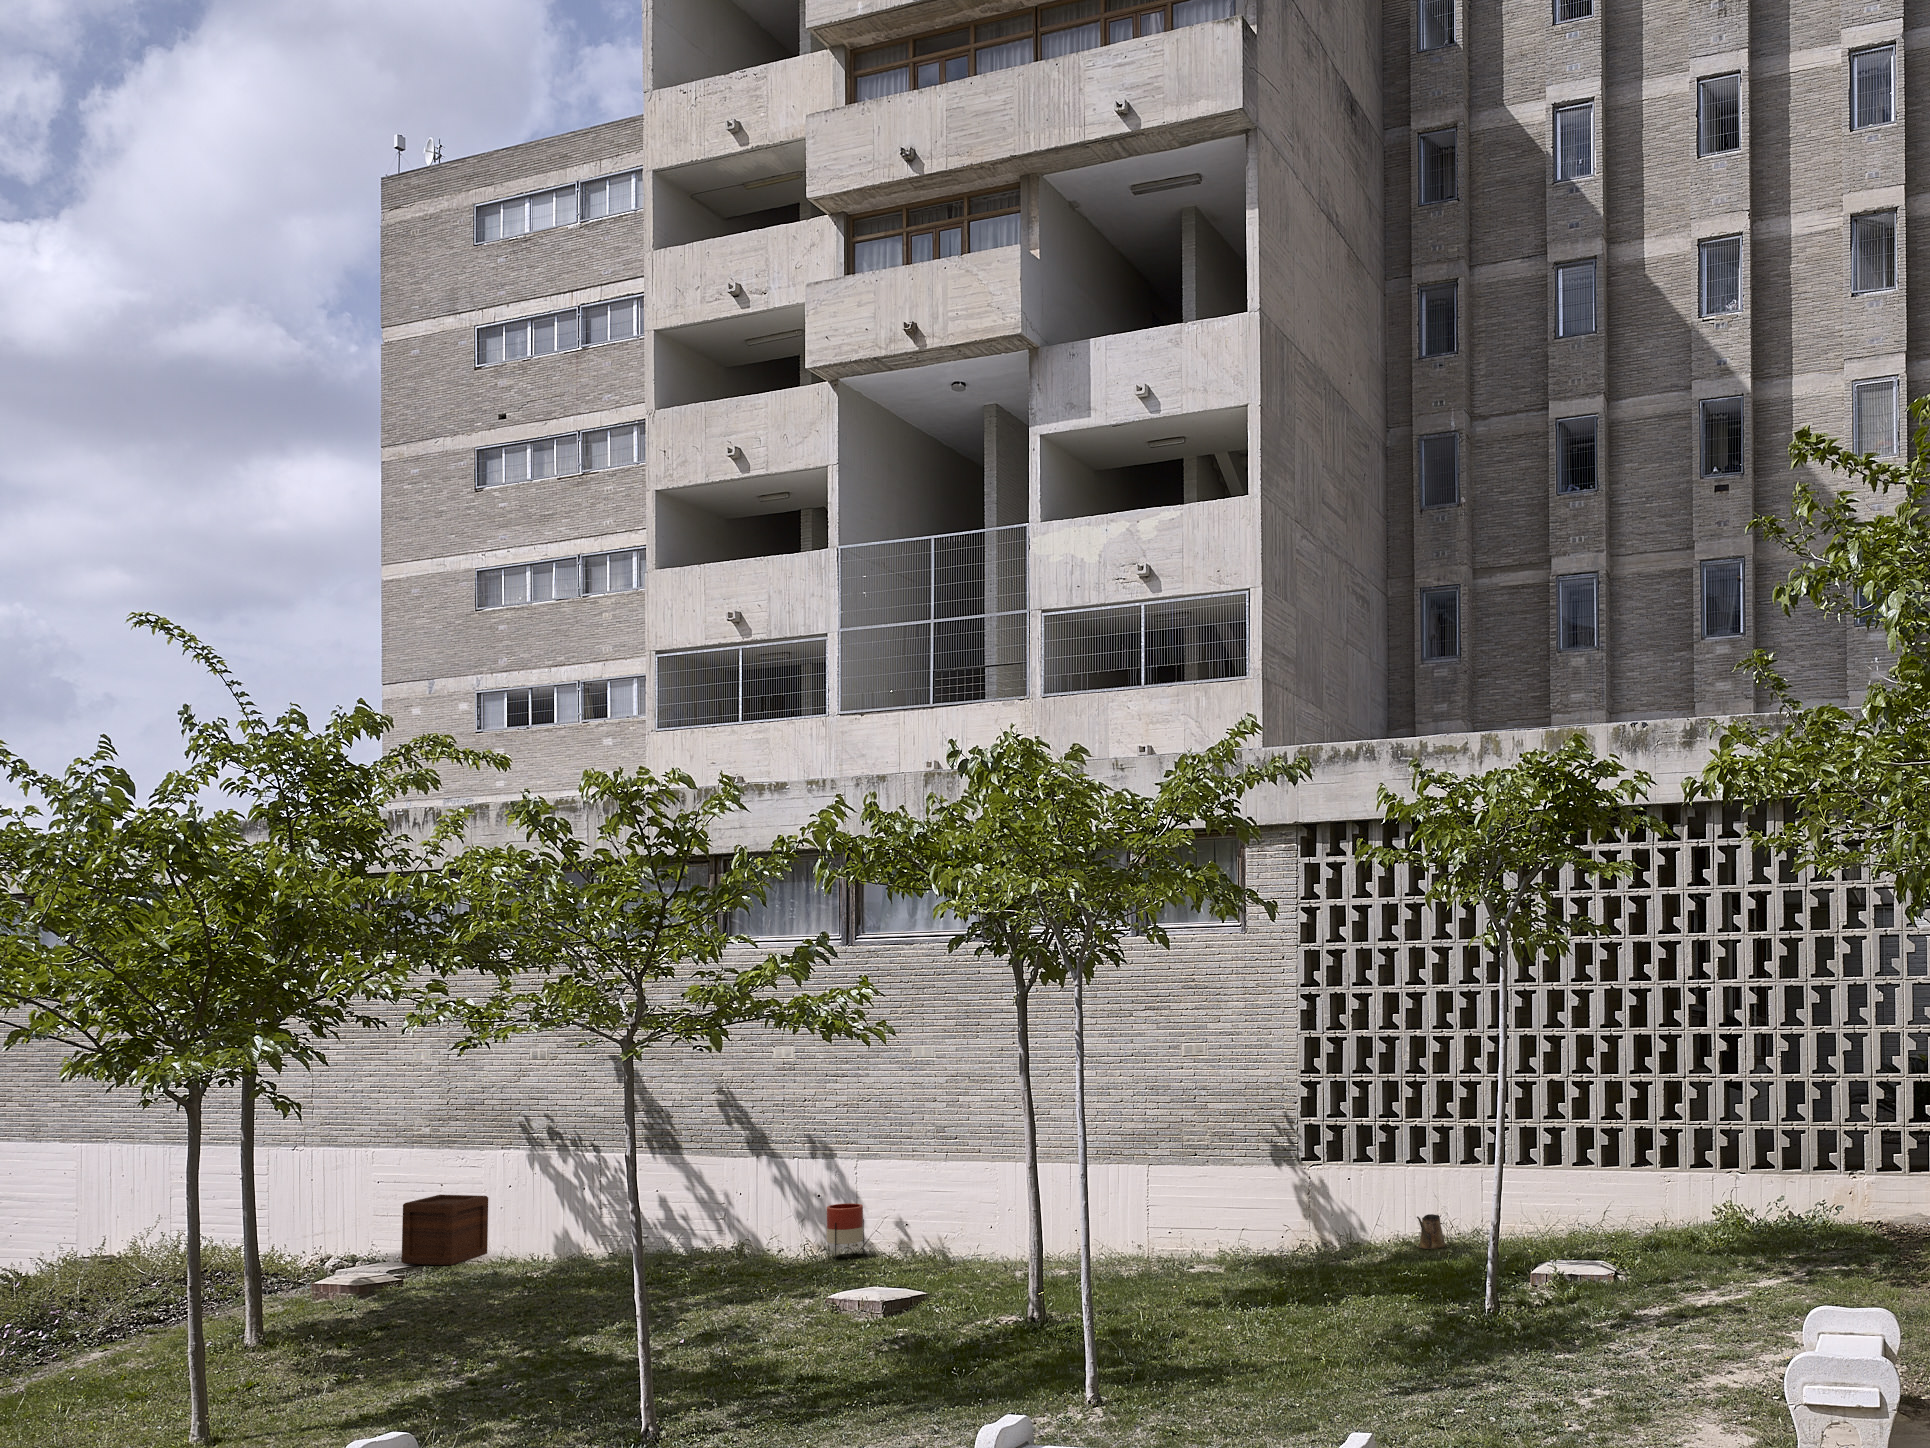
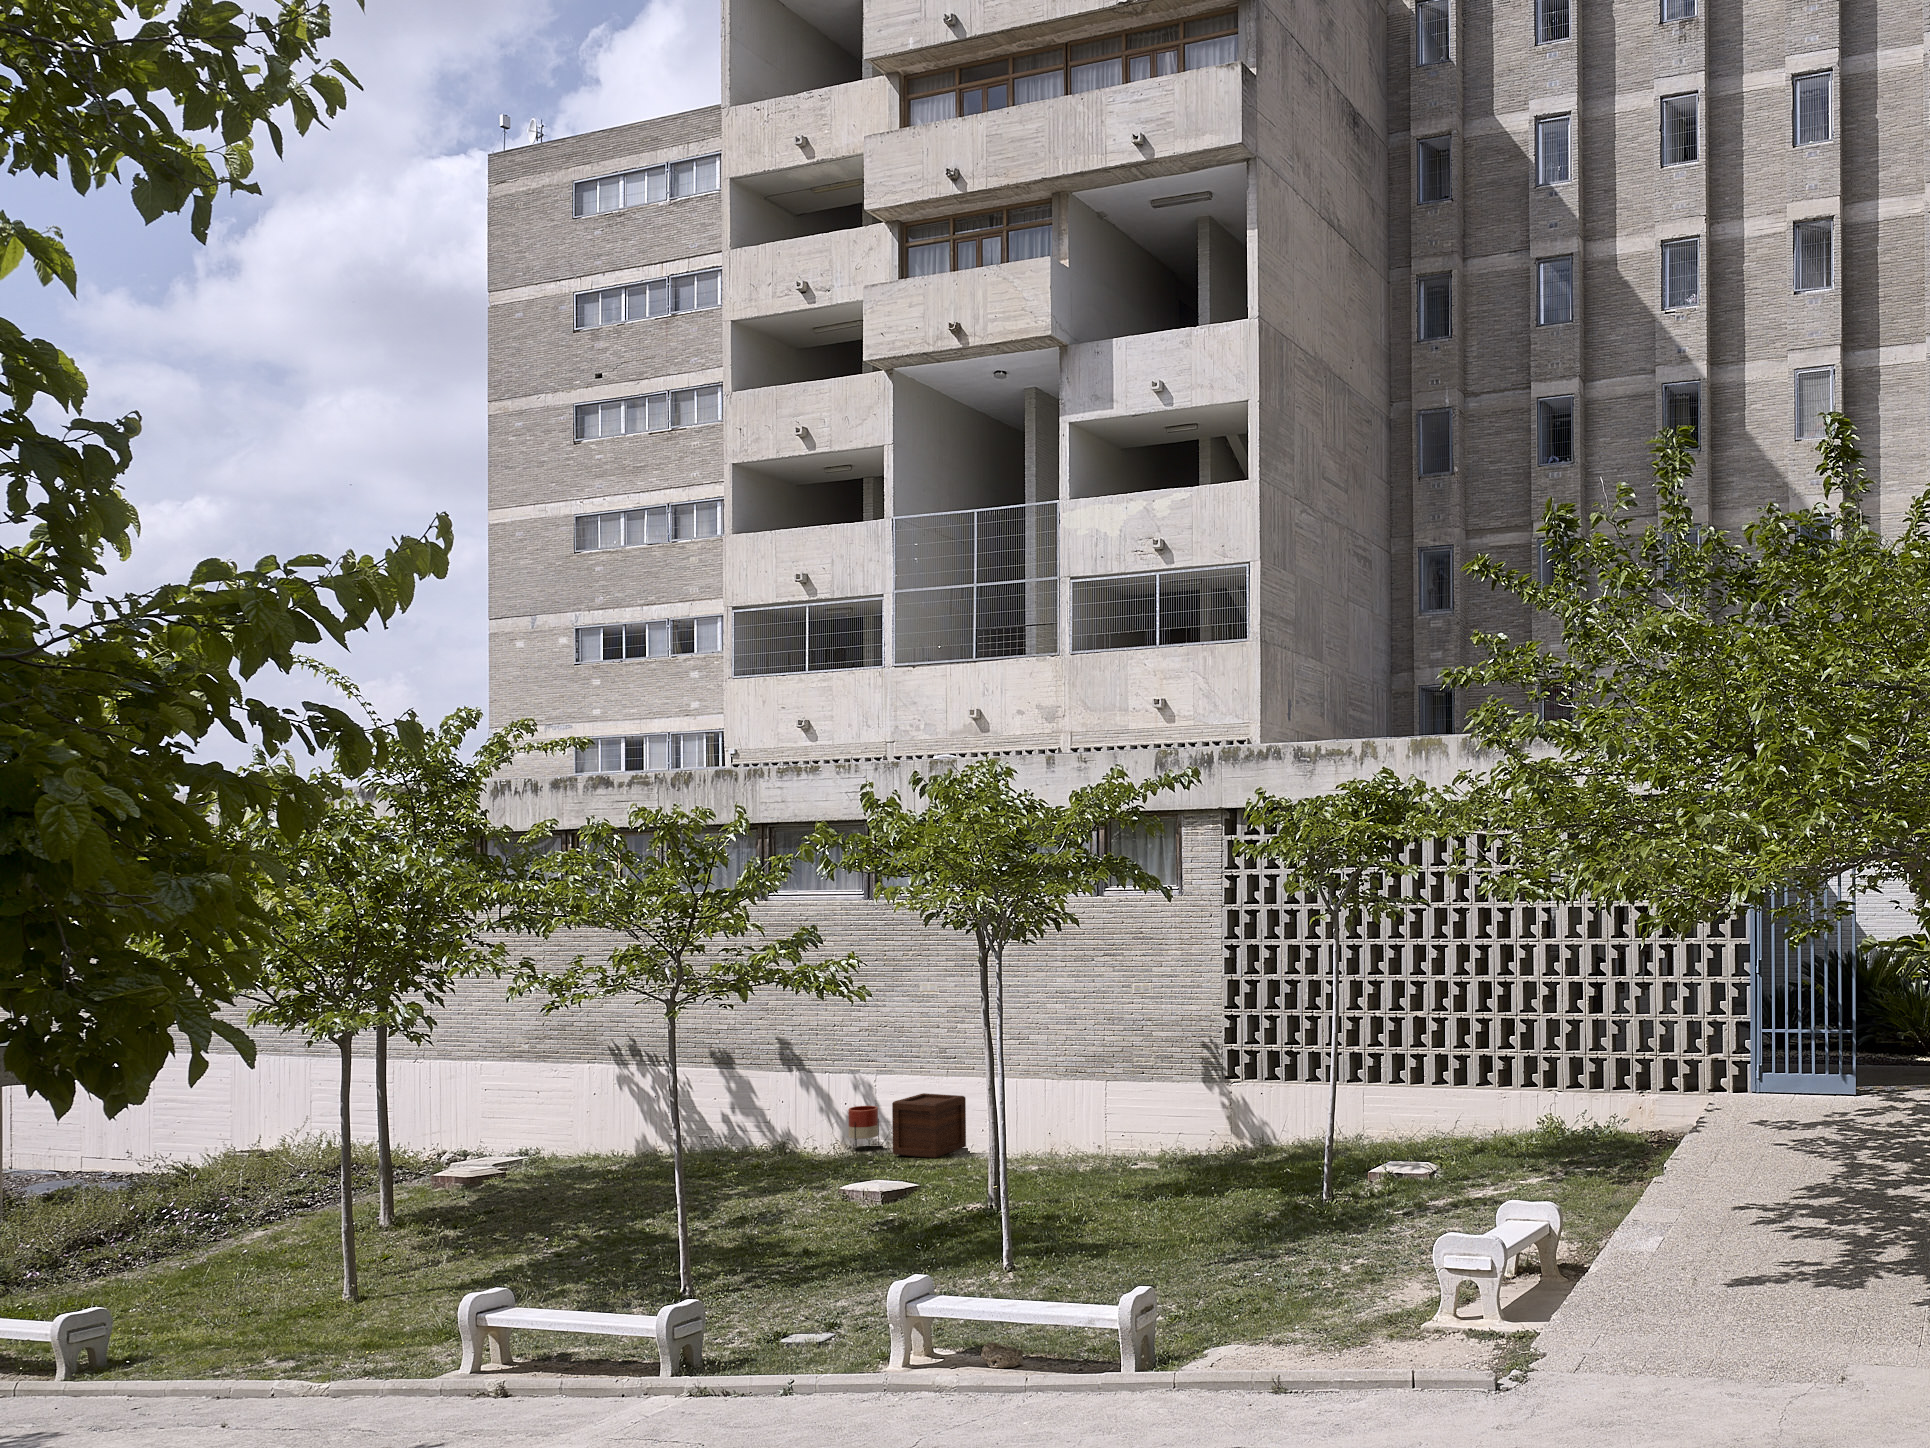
wooden crate: present [402,1195,488,1266] -> present [892,1093,966,1158]
watering can: present [1417,1214,1446,1249] -> none [1306,1122,1332,1149]

